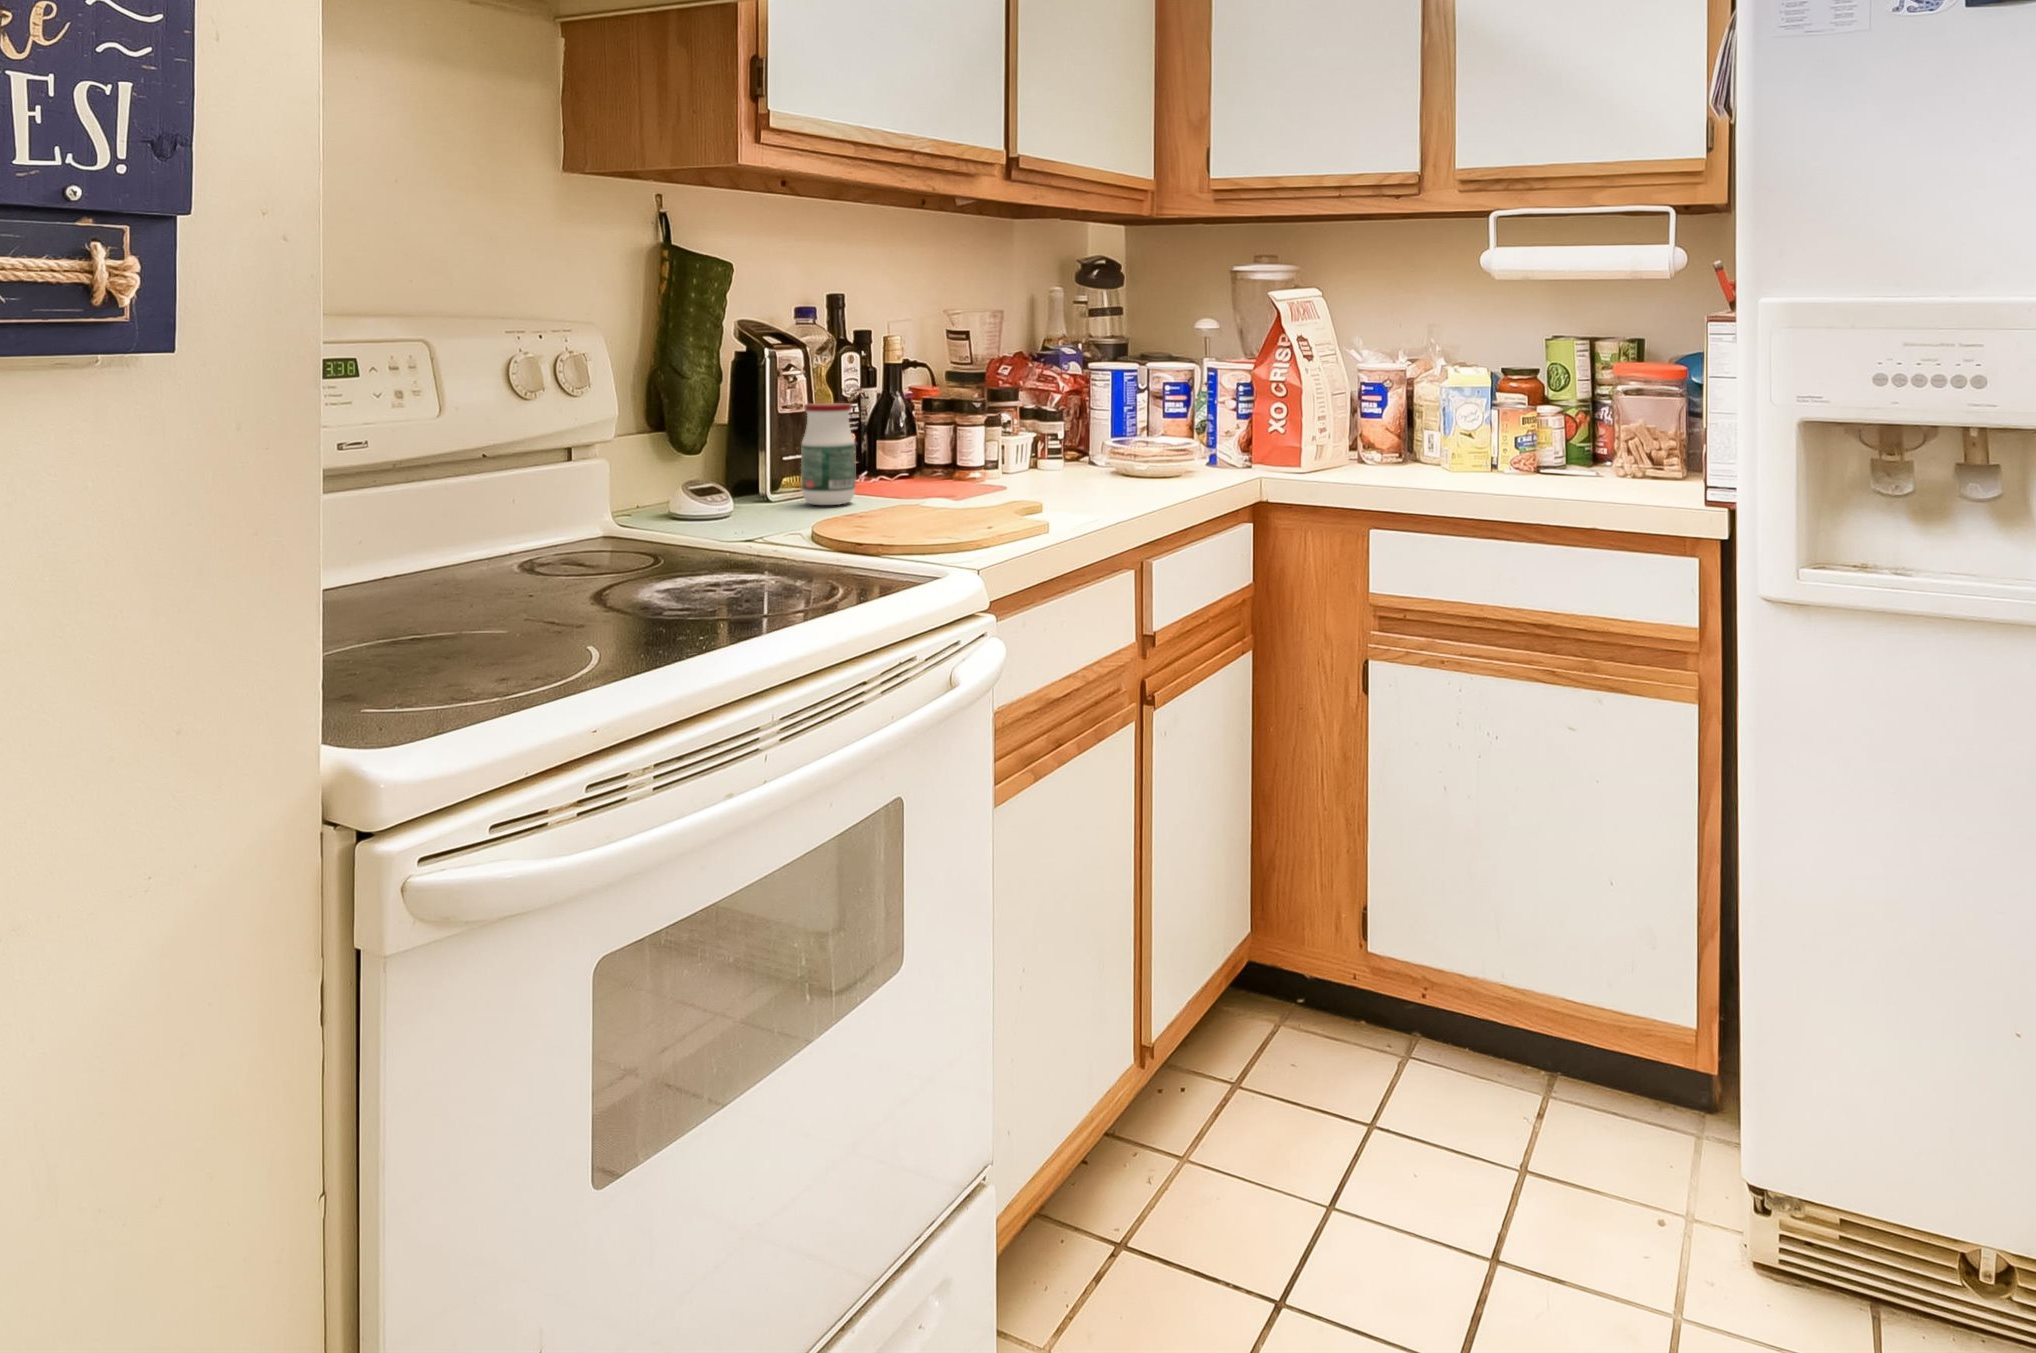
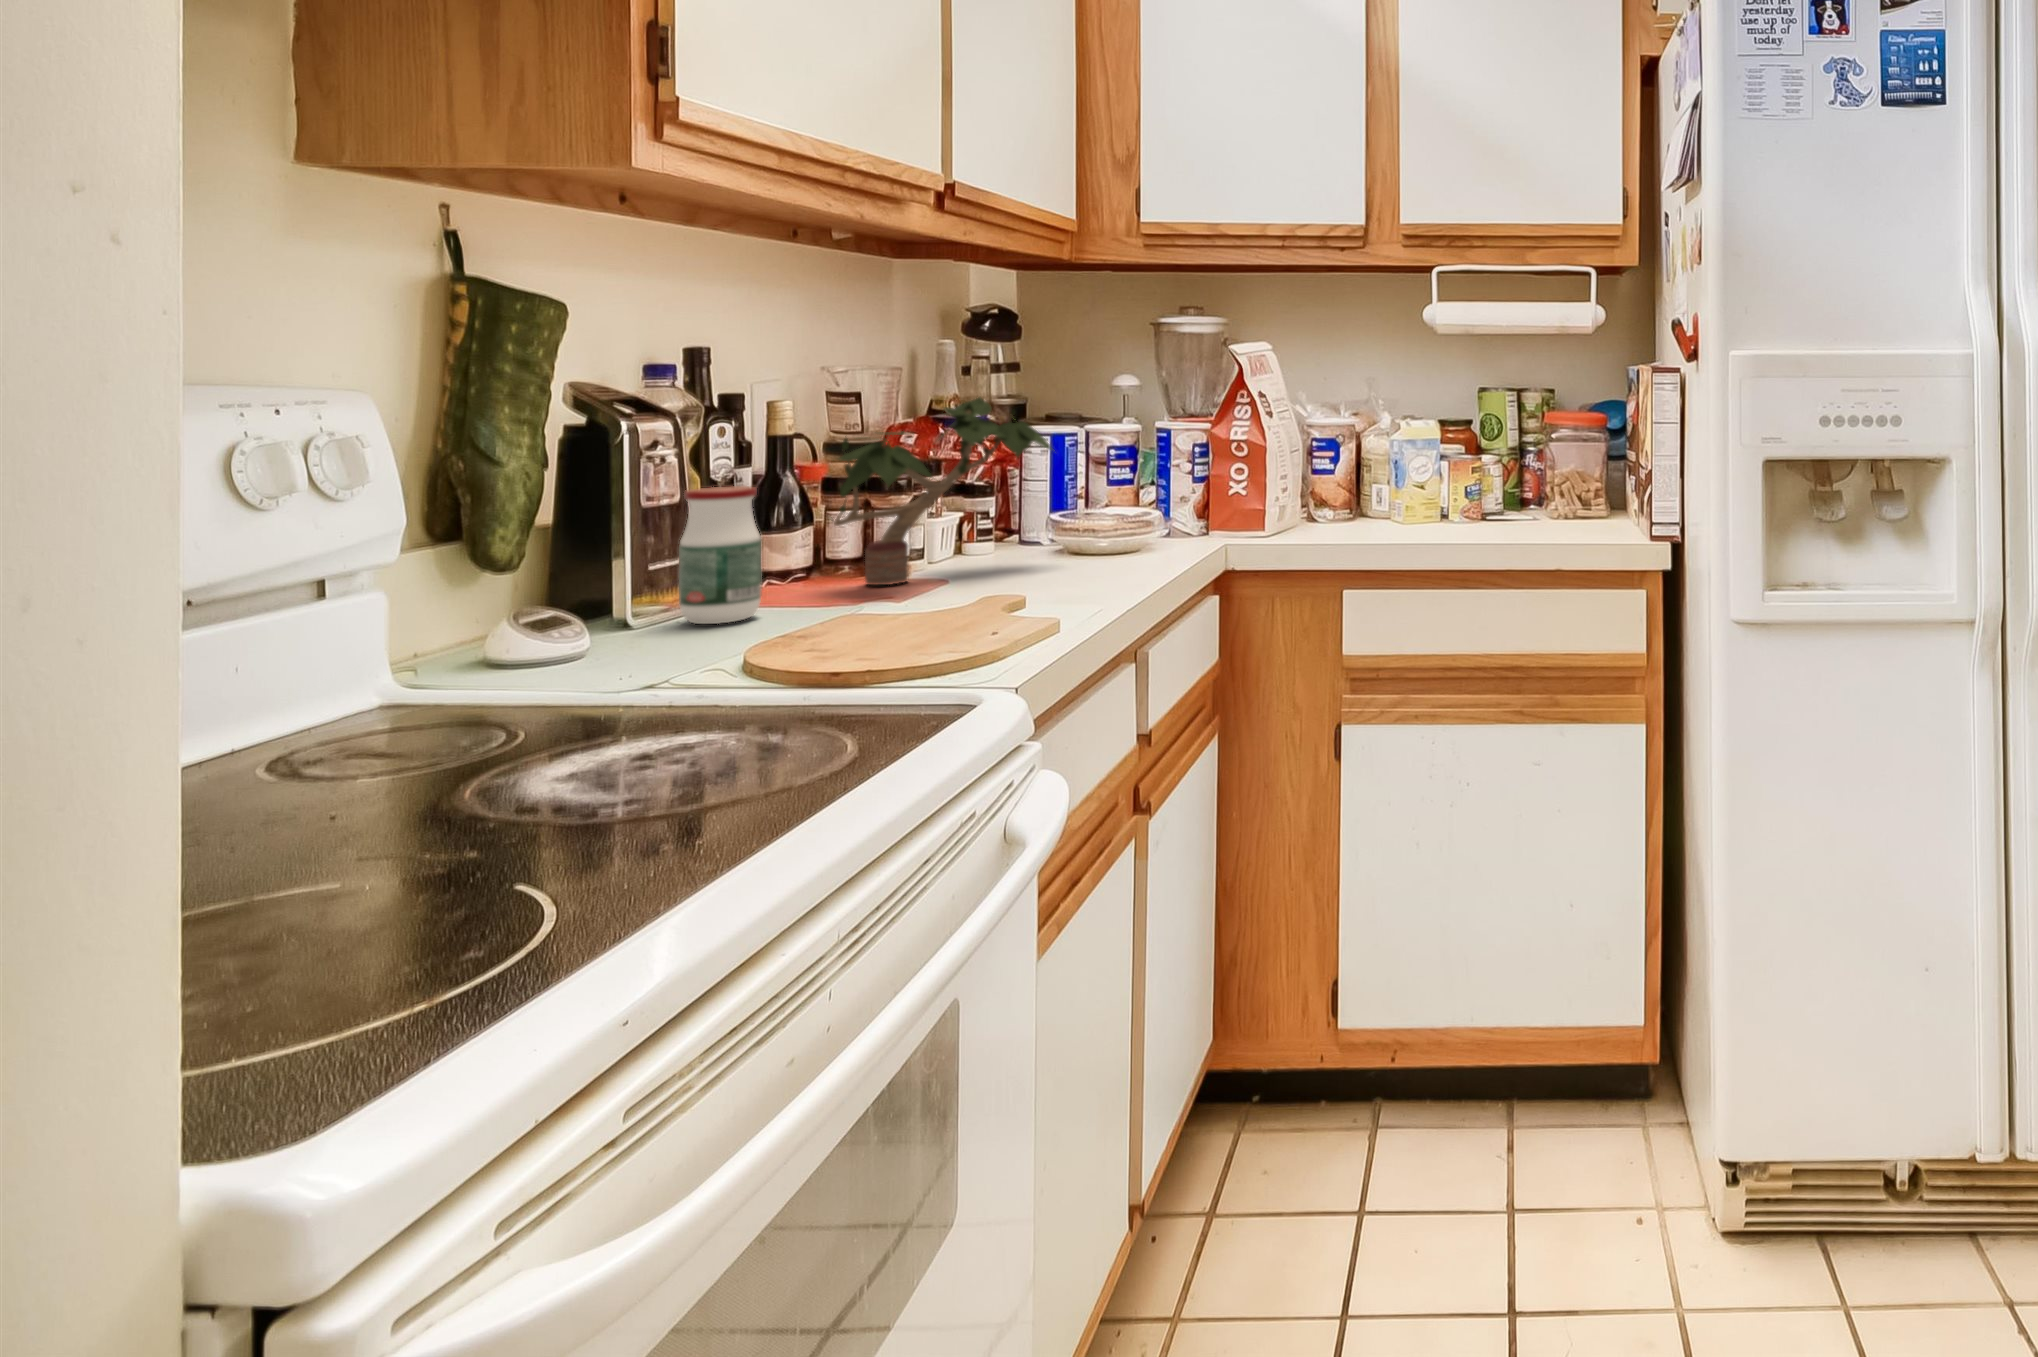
potted plant: none [897,334,1104,489] -> present [831,397,1055,585]

